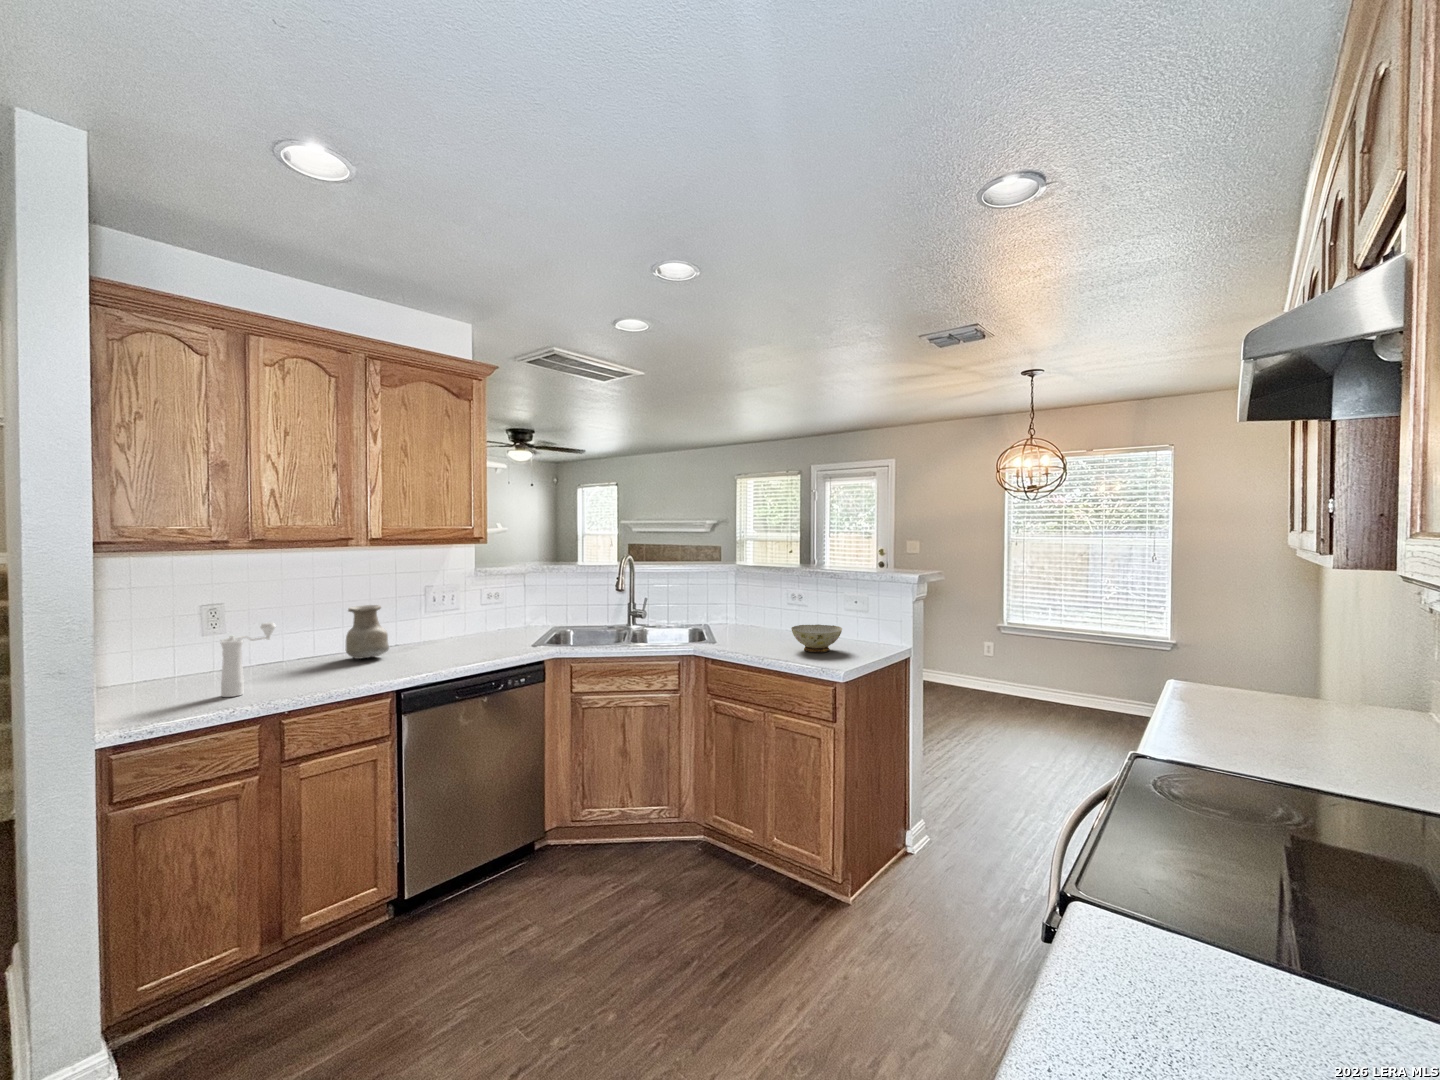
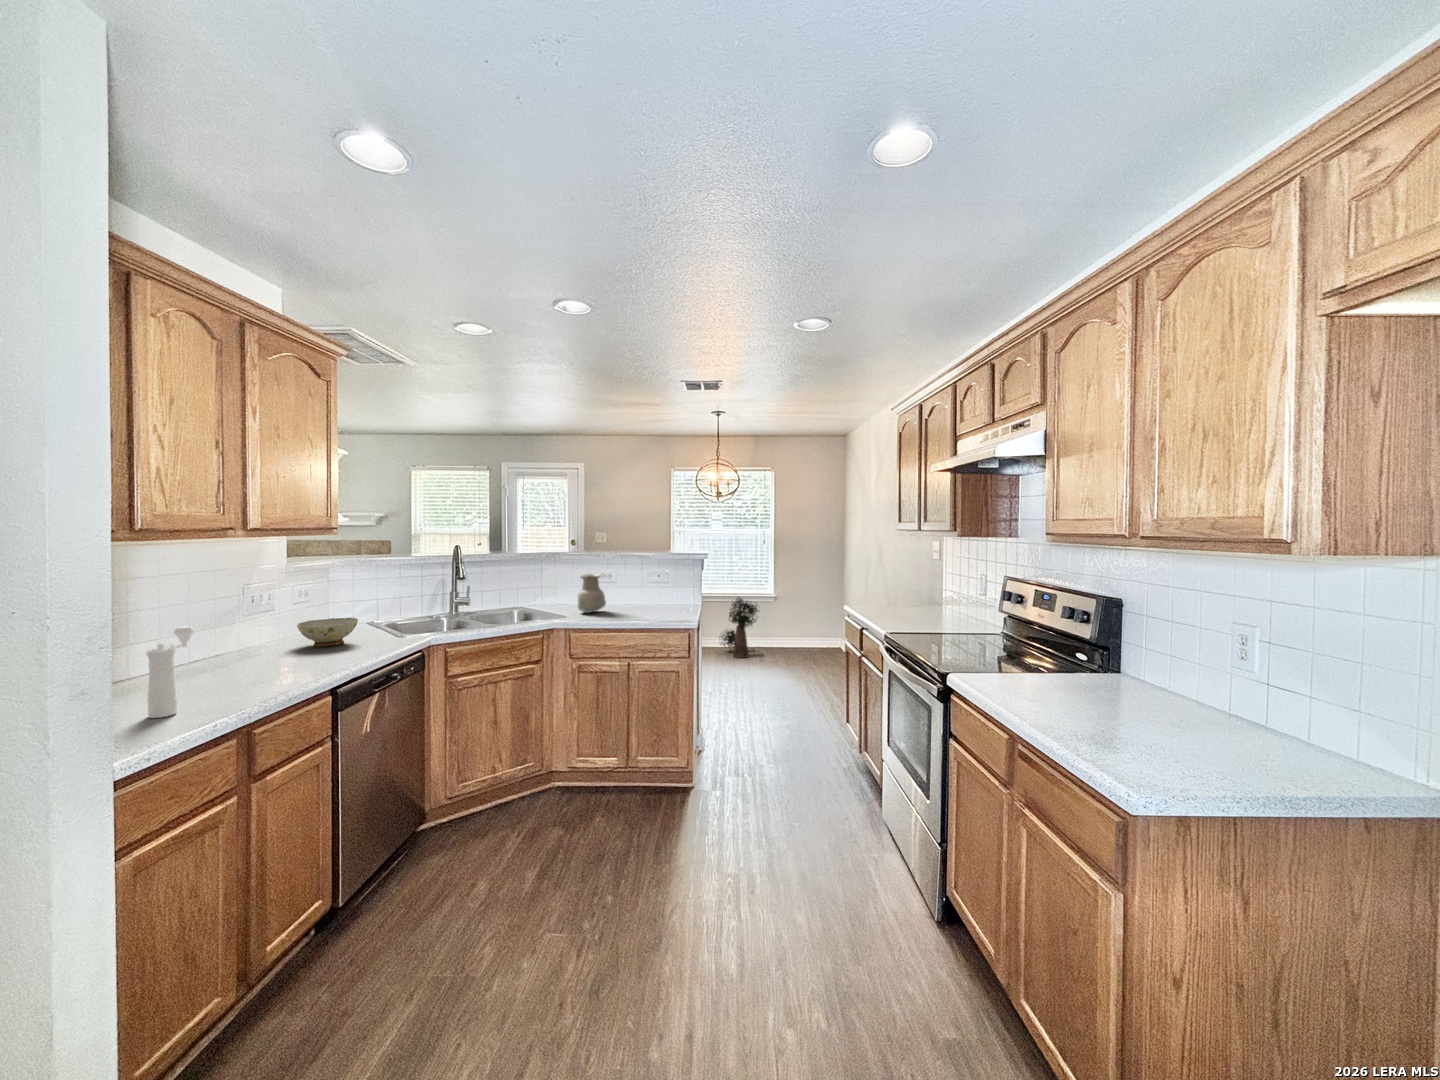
vase: present [346,605,389,659] -> present [578,574,606,613]
ceramic bowl: present [791,625,842,653] -> present [297,618,358,647]
potted plant: none [1064,637,1128,726] -> present [720,598,758,658]

